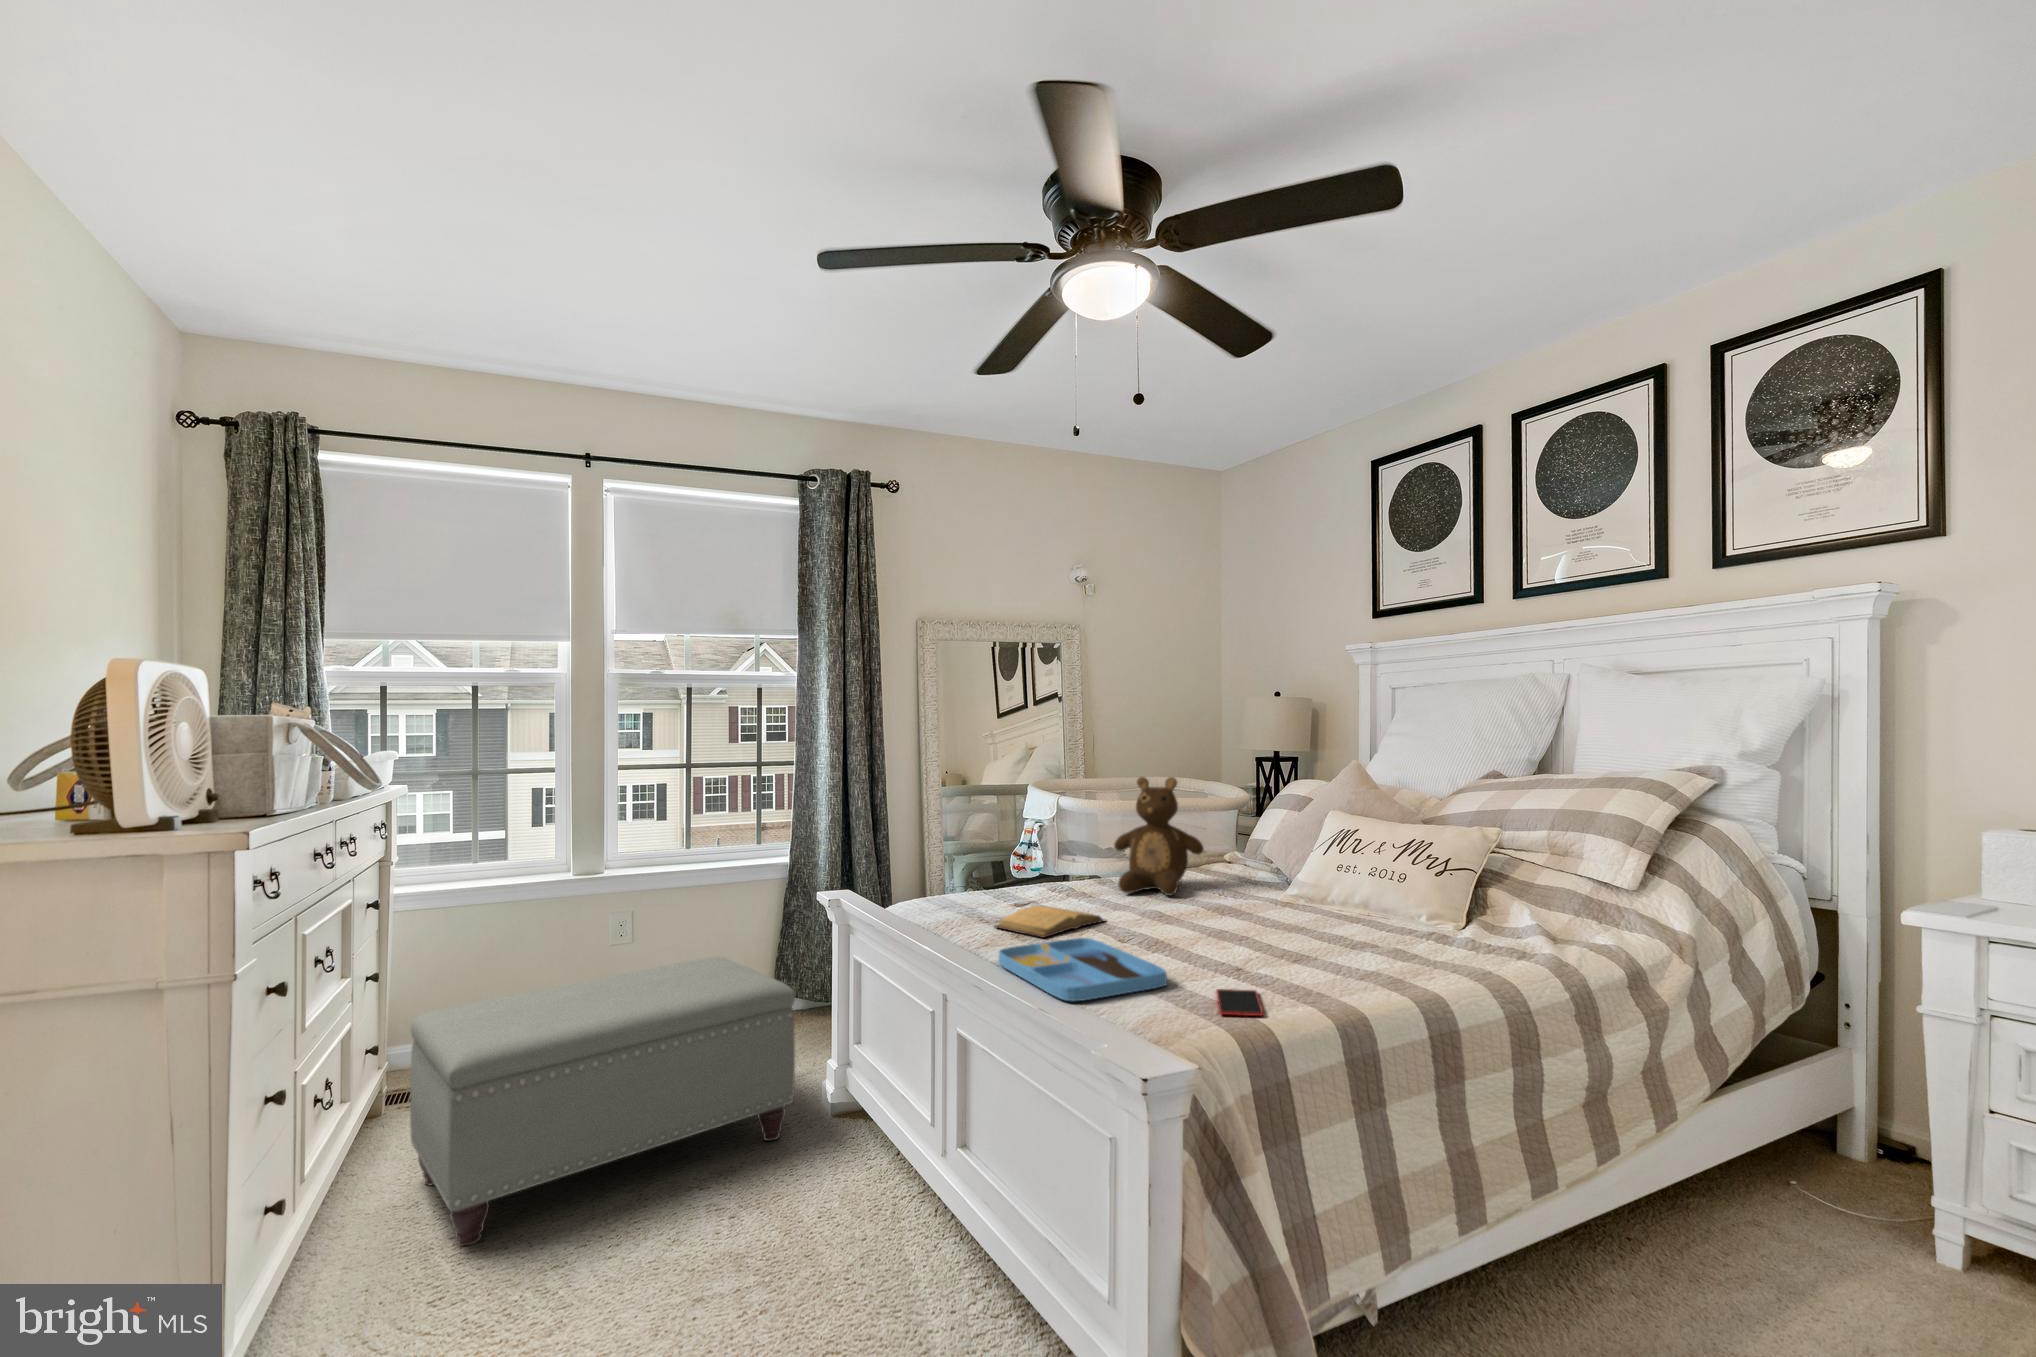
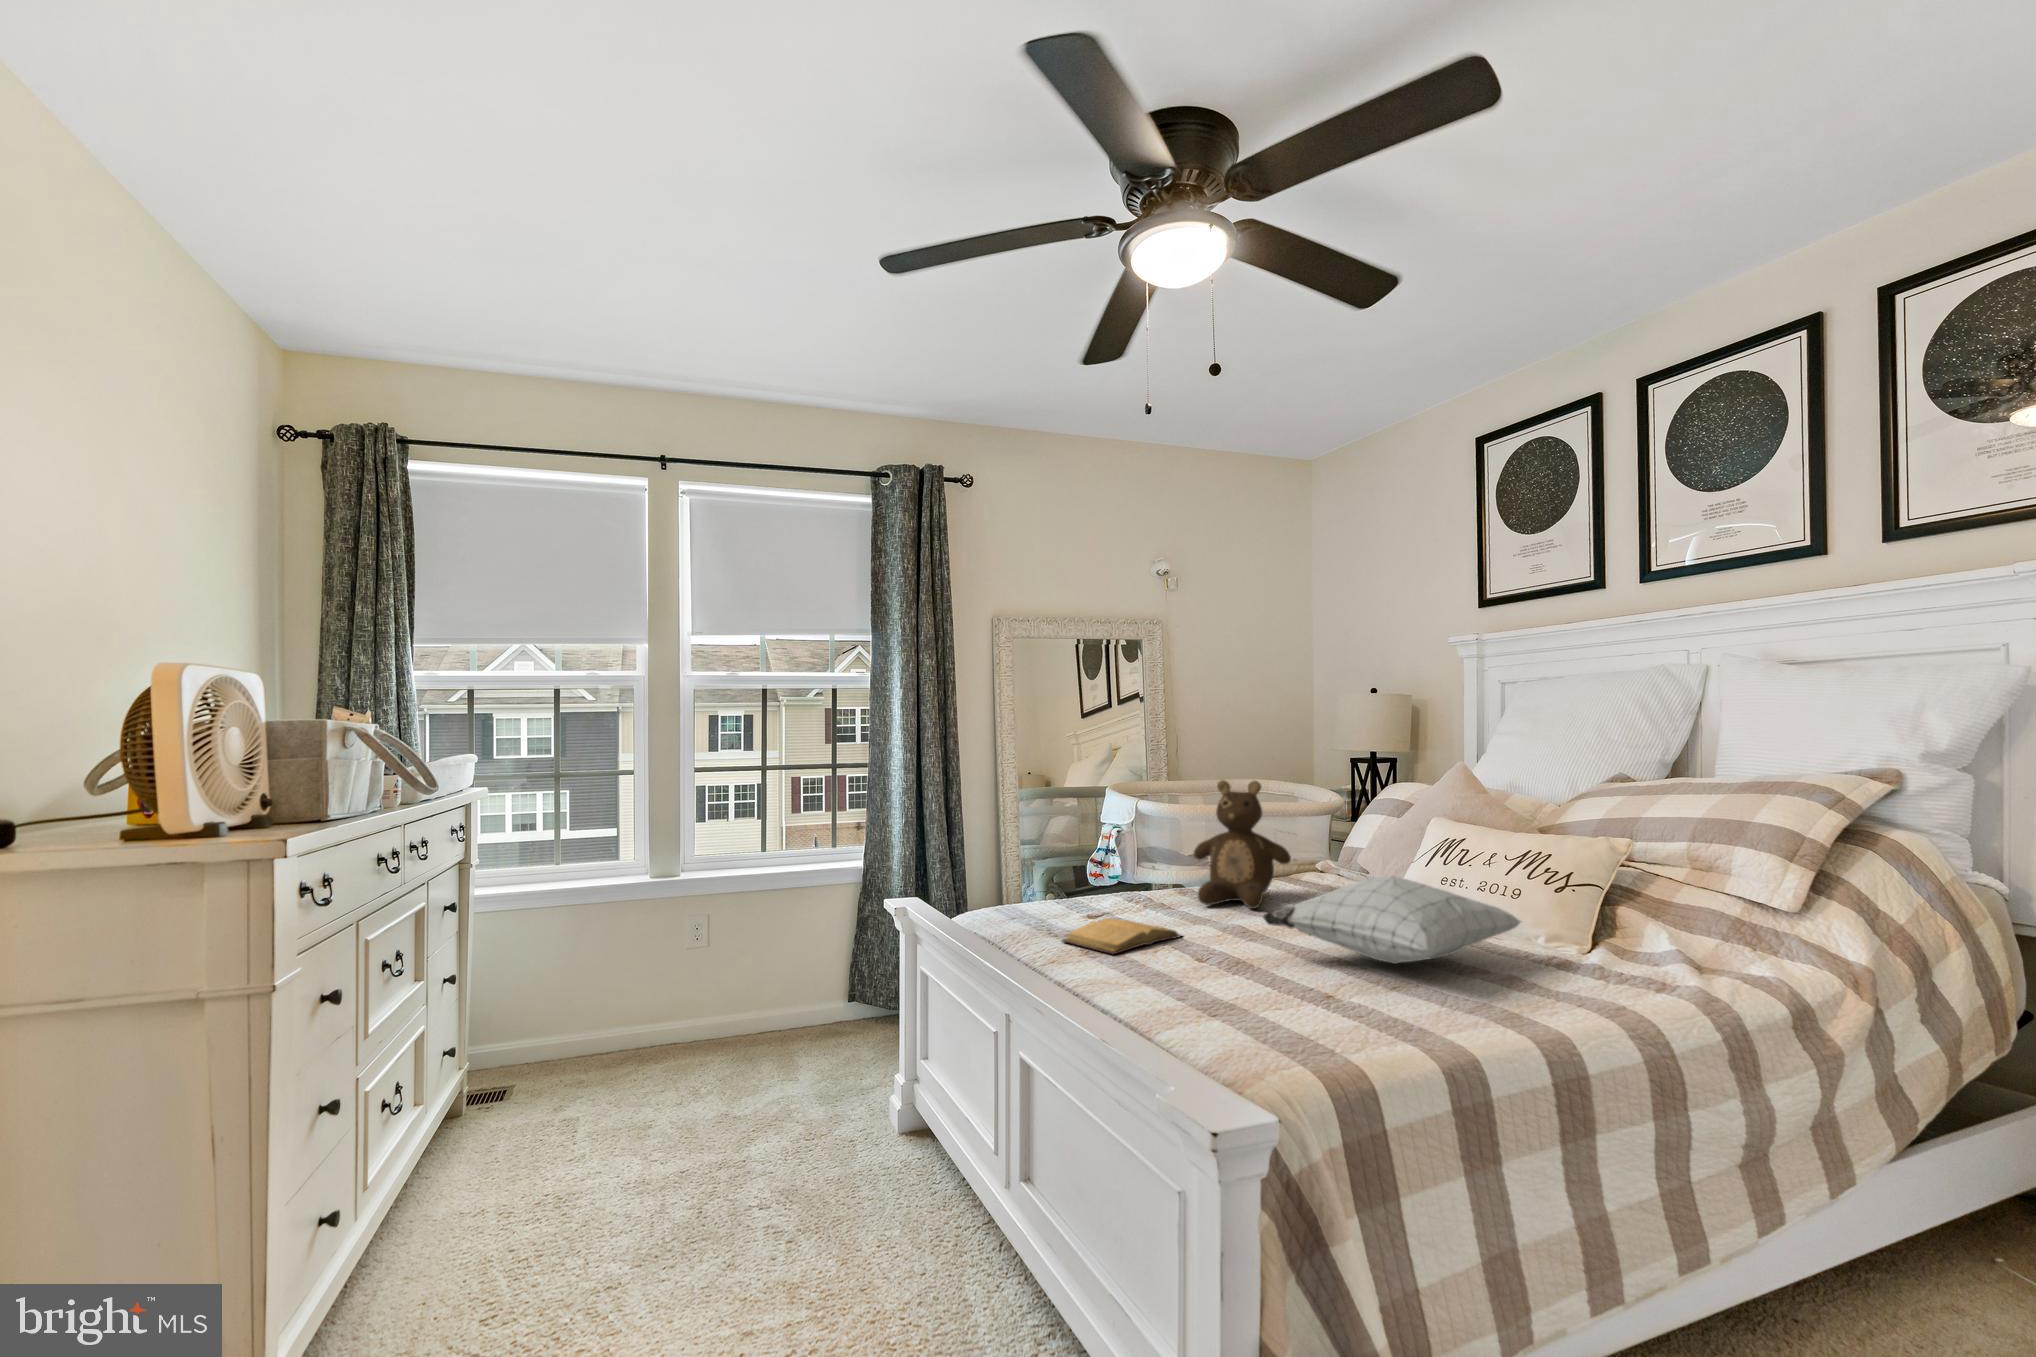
pillow: none [1180,862,1408,940] -> present [1263,876,1521,964]
tray: present [998,938,1167,1001] -> none [1062,956,1246,1031]
ottoman: present [410,957,795,1246] -> none [480,963,859,1258]
smartphone: present [1216,989,1263,1016] -> none [1301,1020,1355,1055]

